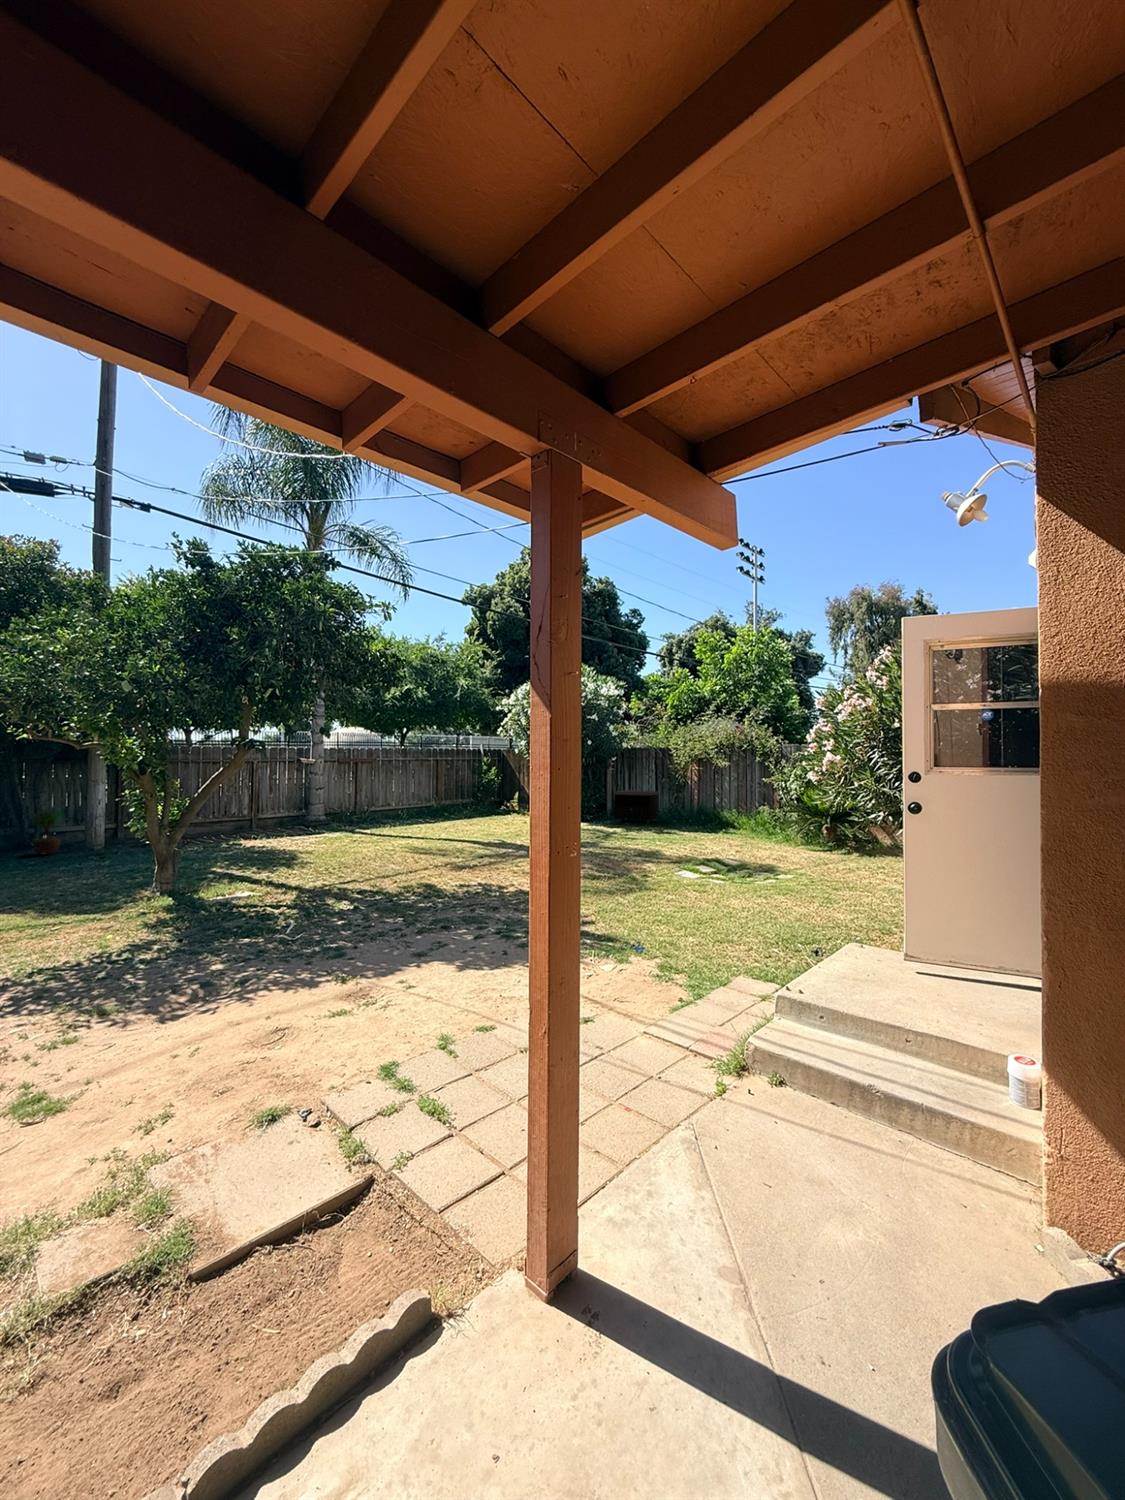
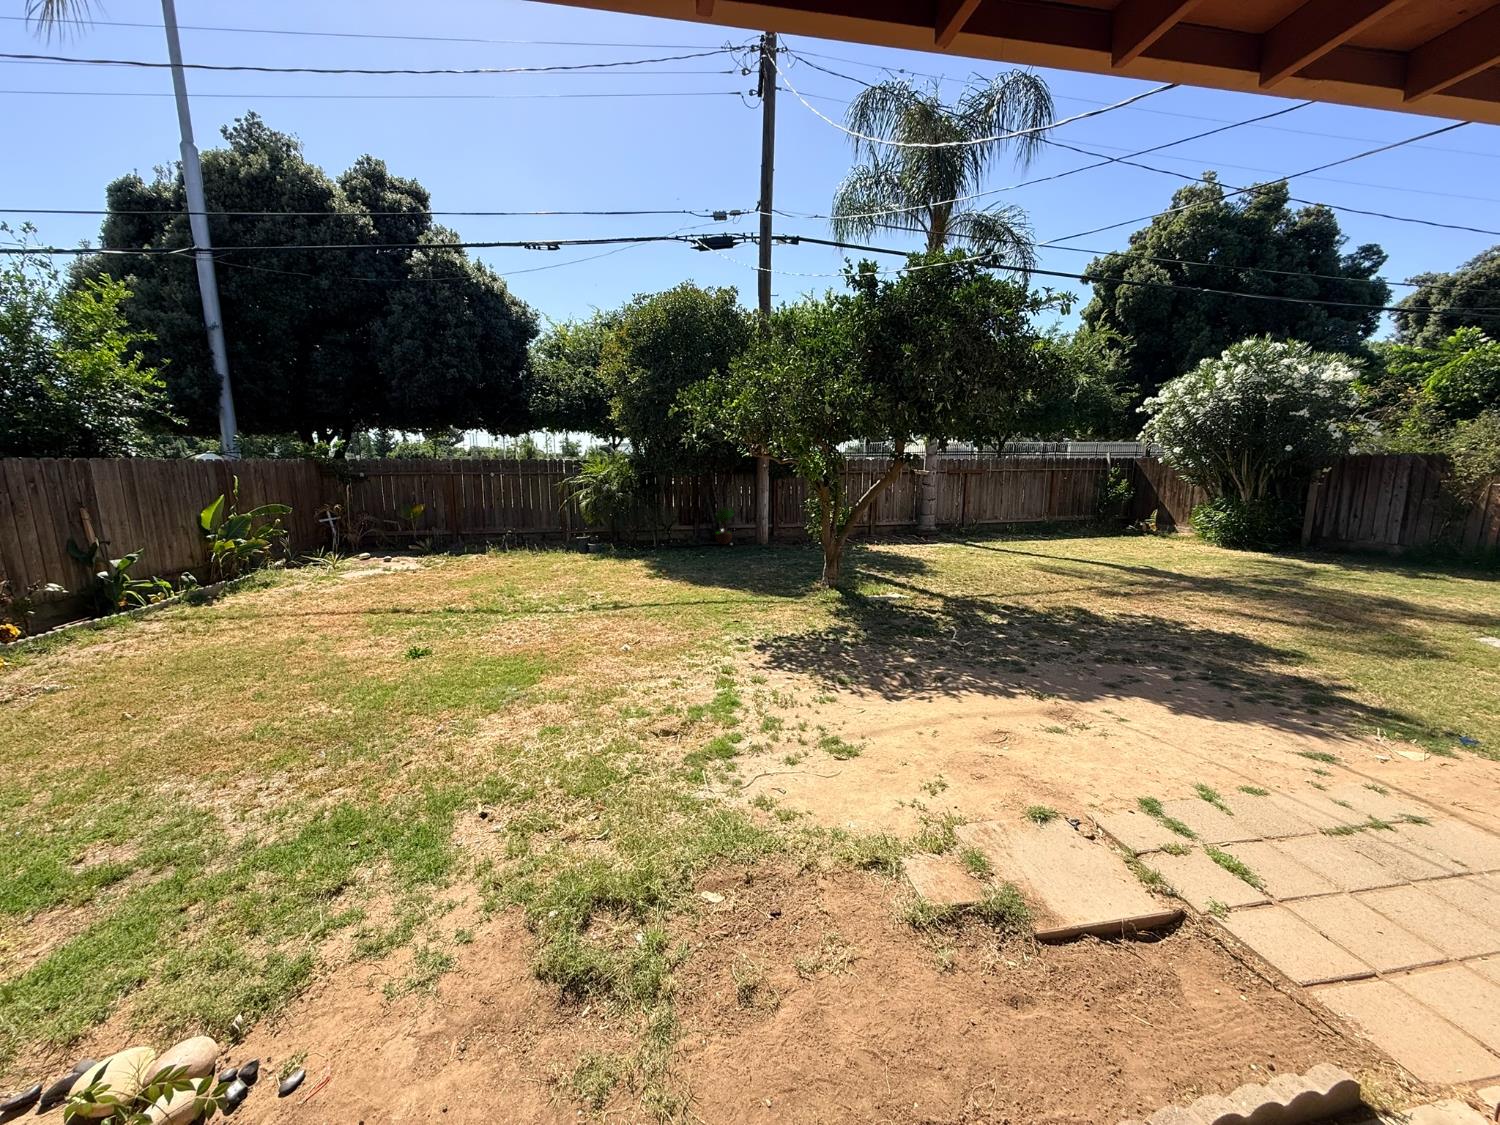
storage bench: present [614,790,659,823] -> none [1318,515,1408,562]

